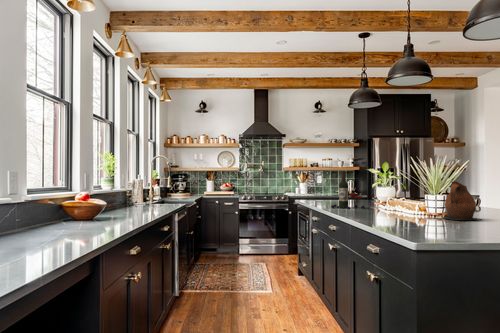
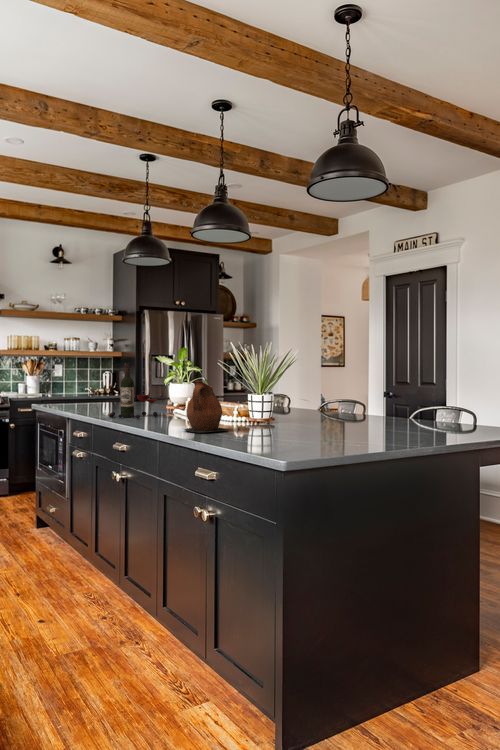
ceramic pitcher: present [444,182,482,220] -> present [184,381,229,433]

